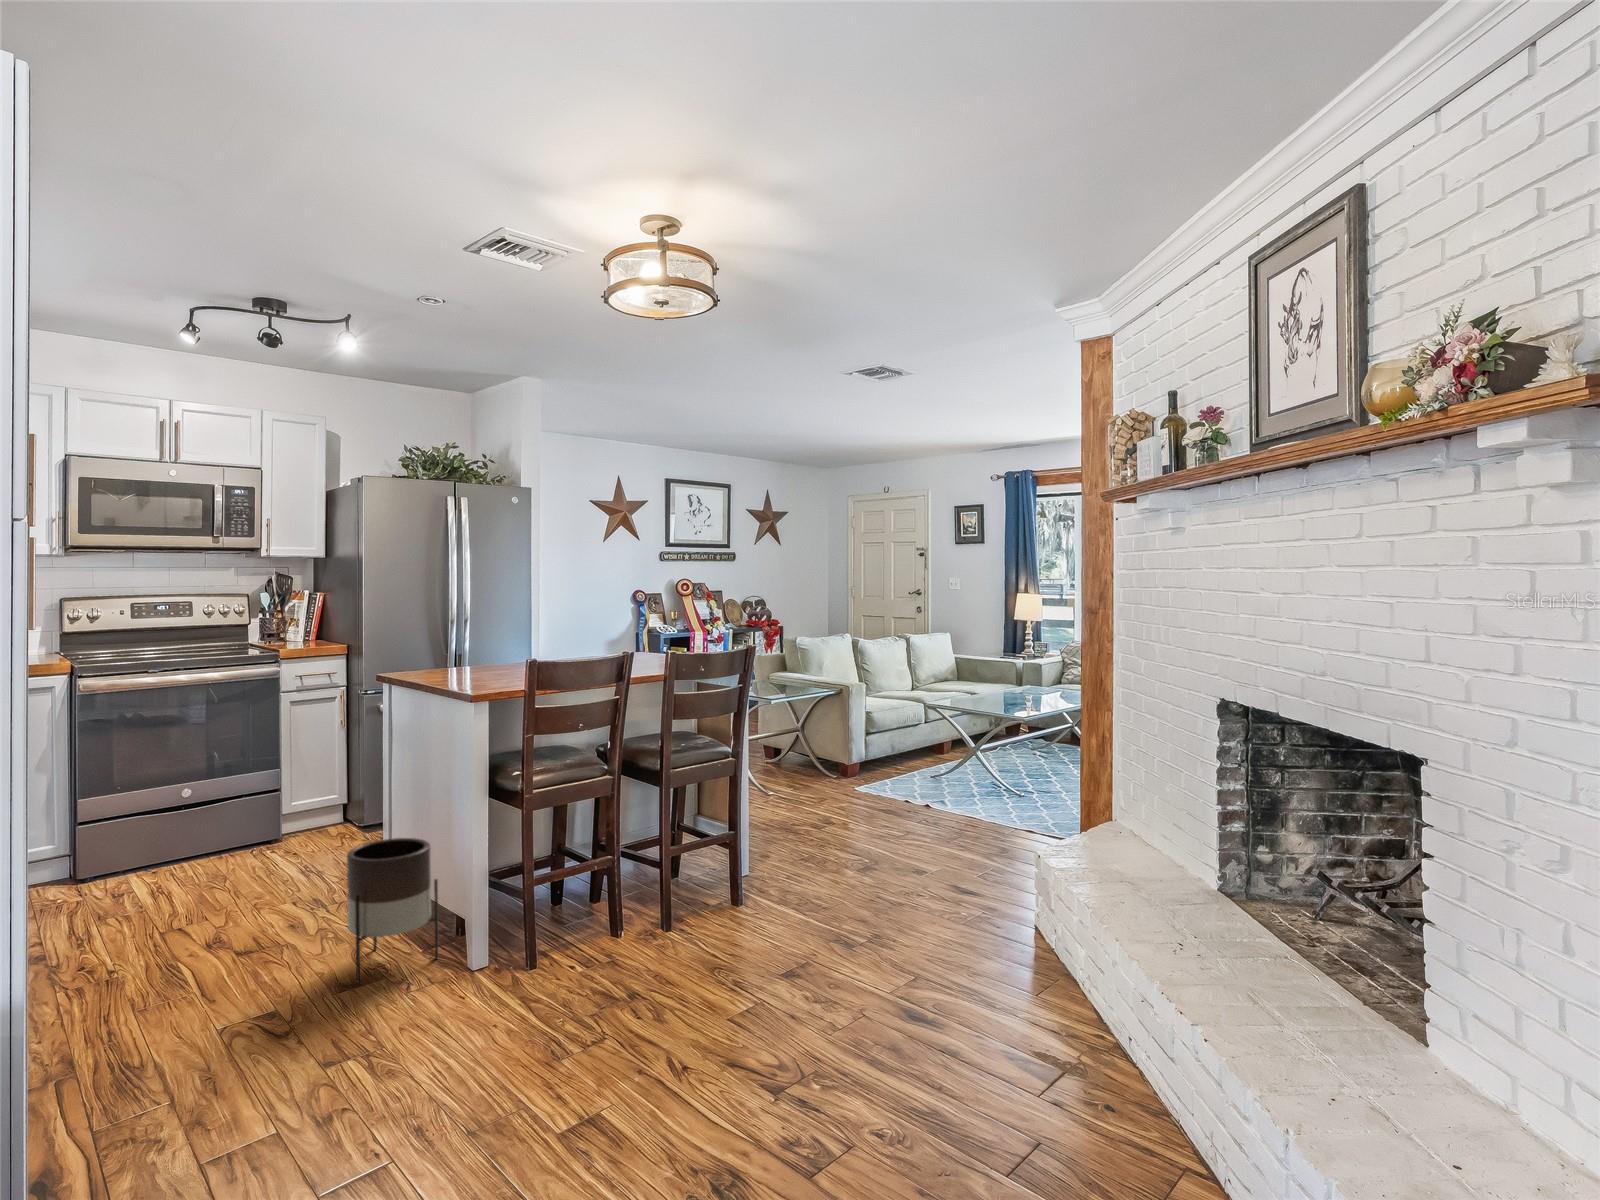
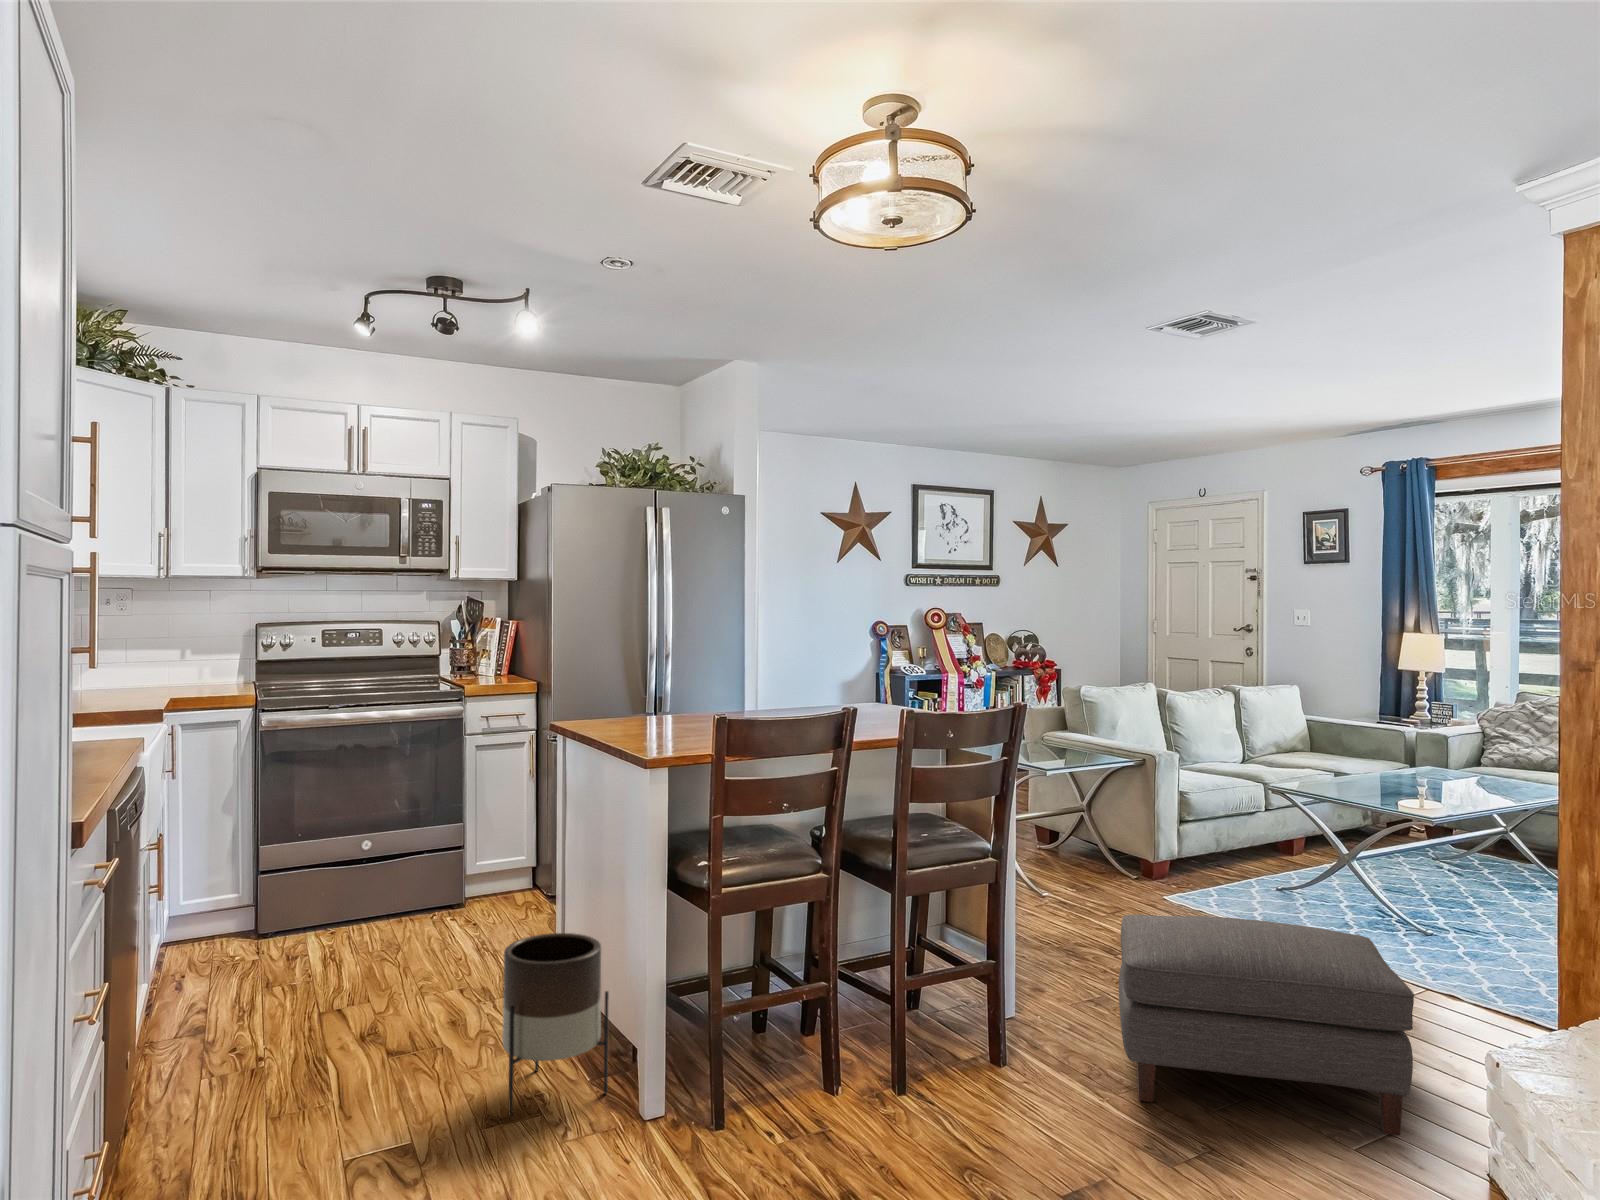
ottoman: none [823,792,1006,918] -> present [1119,915,1414,1135]

